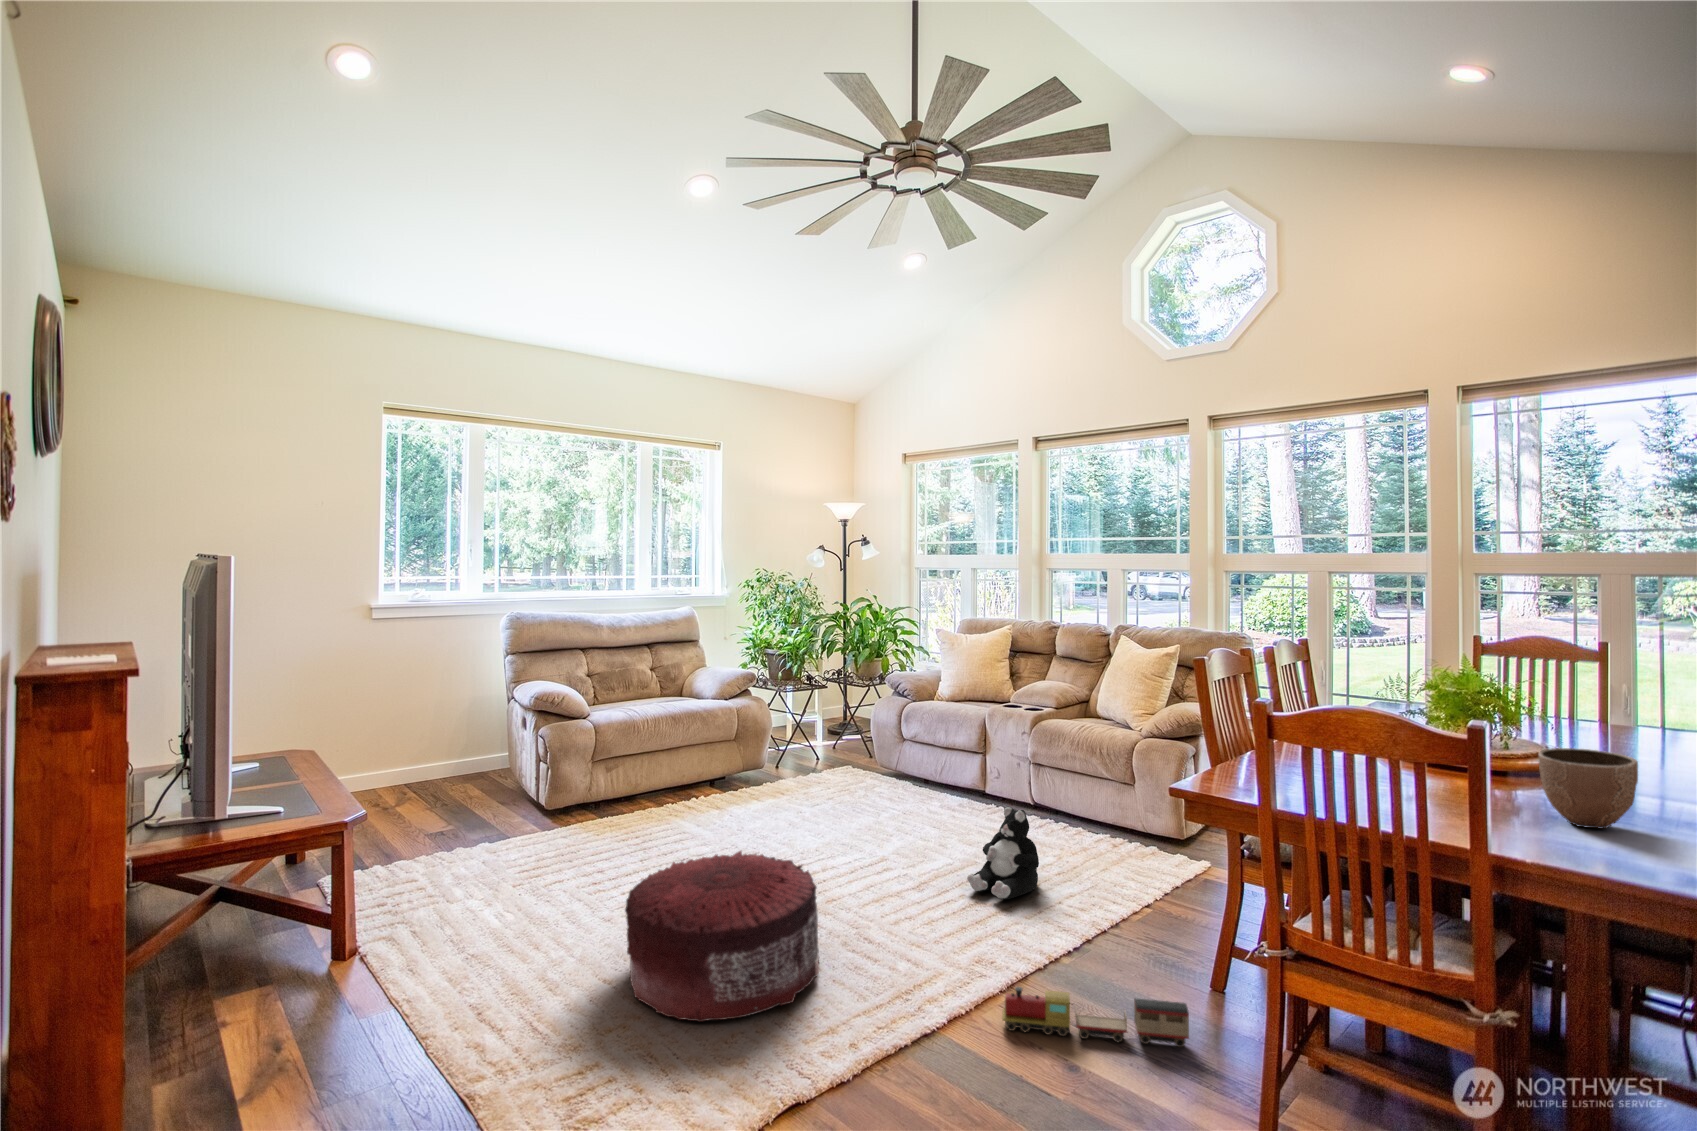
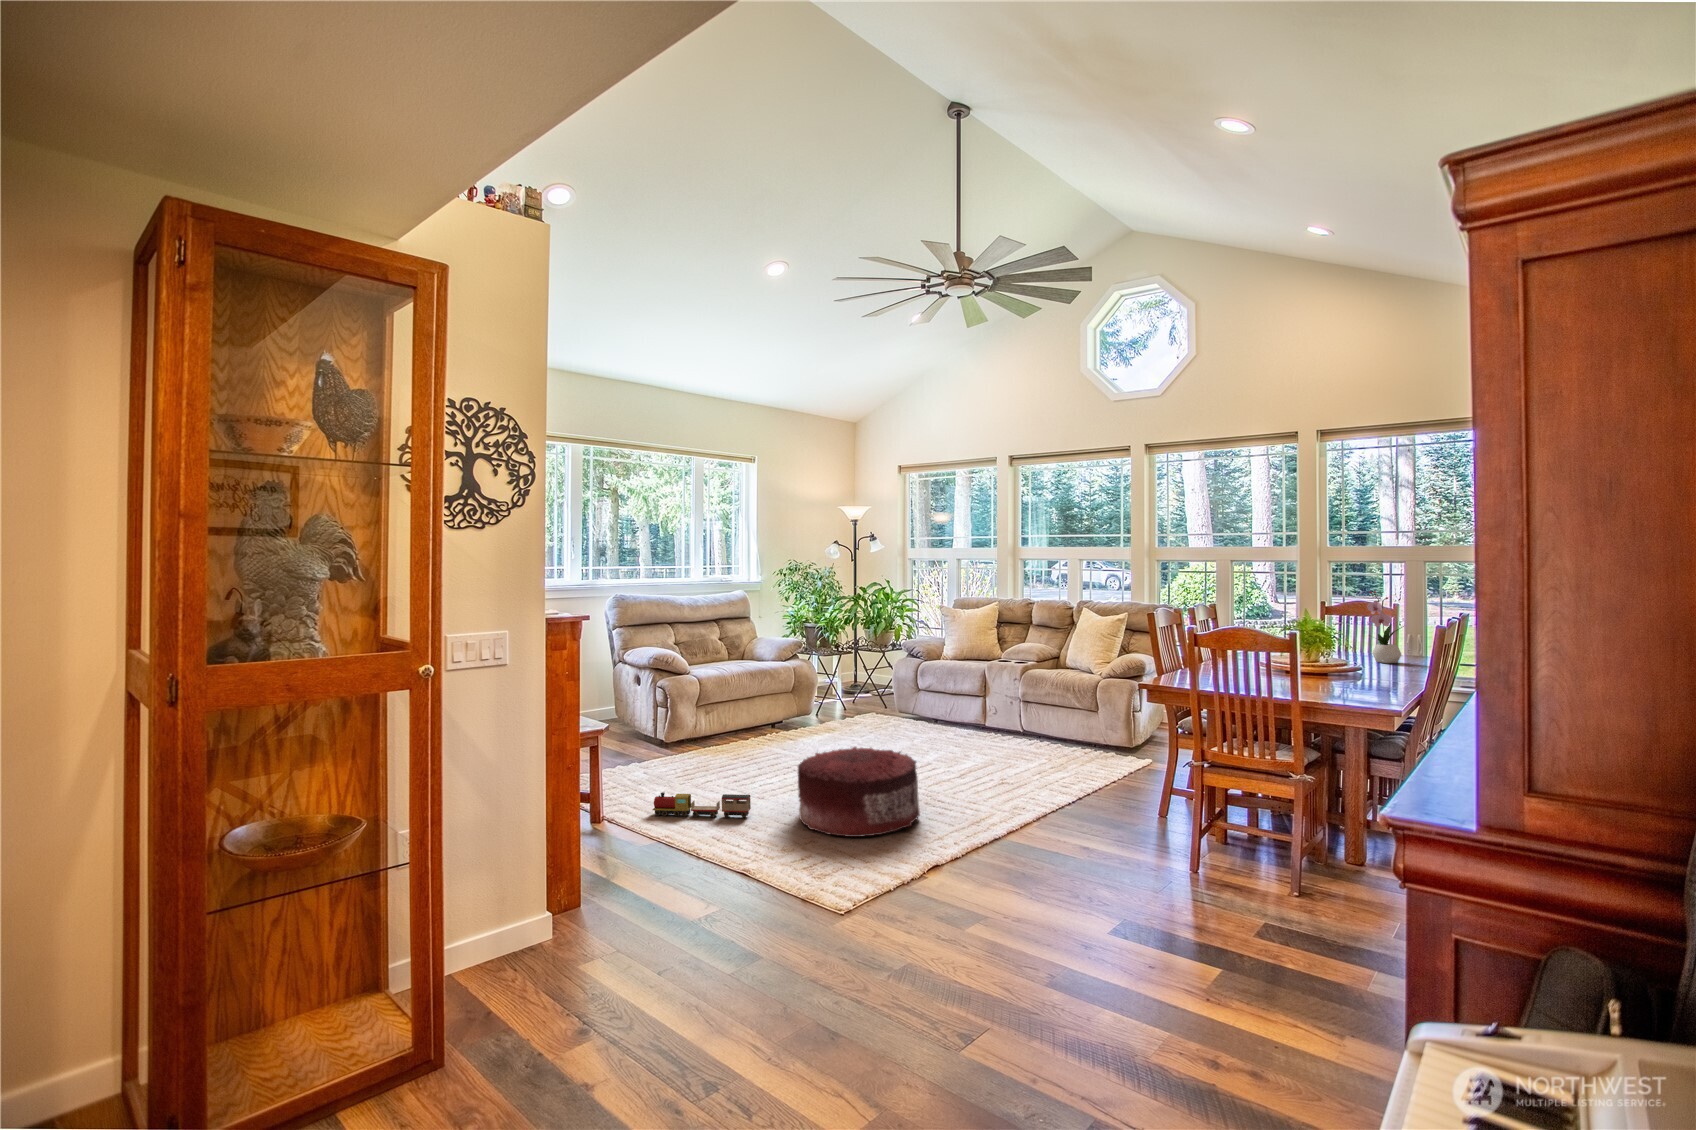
flower arrangement: none [1571,626,1642,749] -> present [1367,591,1404,663]
decorative bowl: present [1538,748,1638,829] -> none [1332,652,1378,692]
plush toy: present [967,806,1039,899] -> none [995,721,1043,780]
toy train: present [1002,987,1189,1047] -> present [652,792,751,817]

